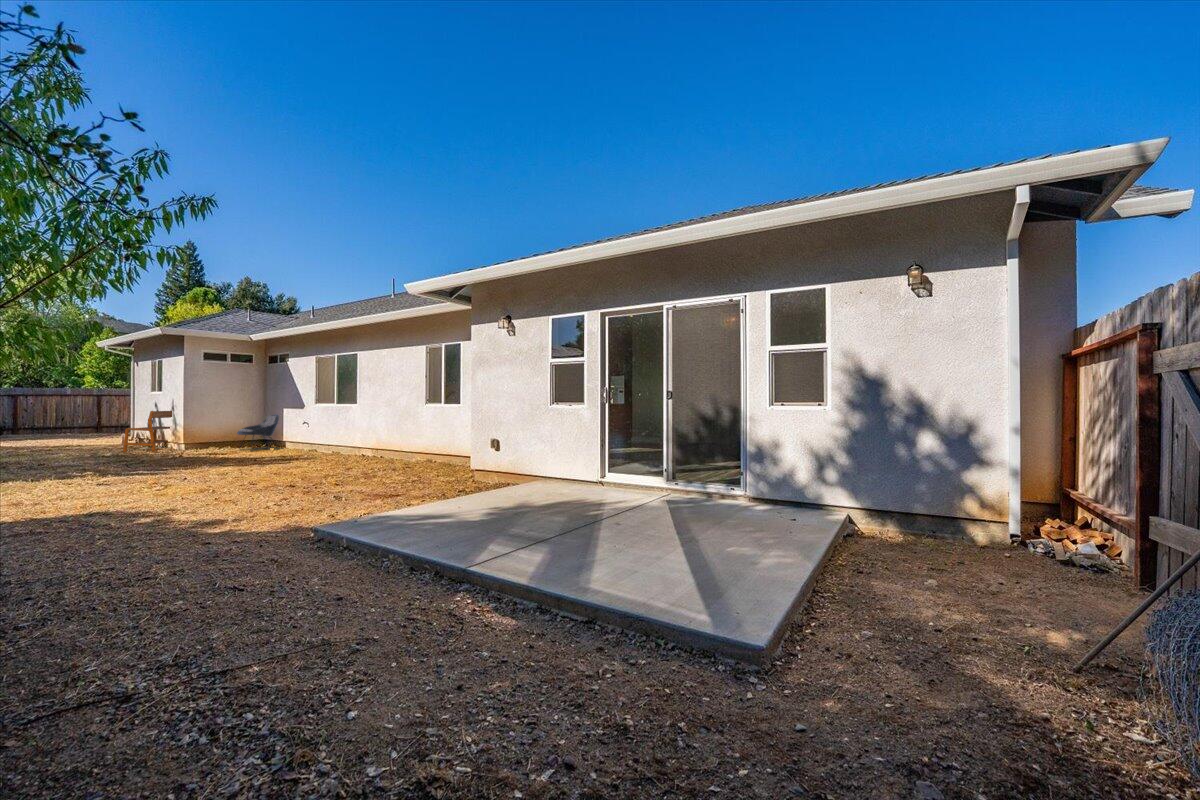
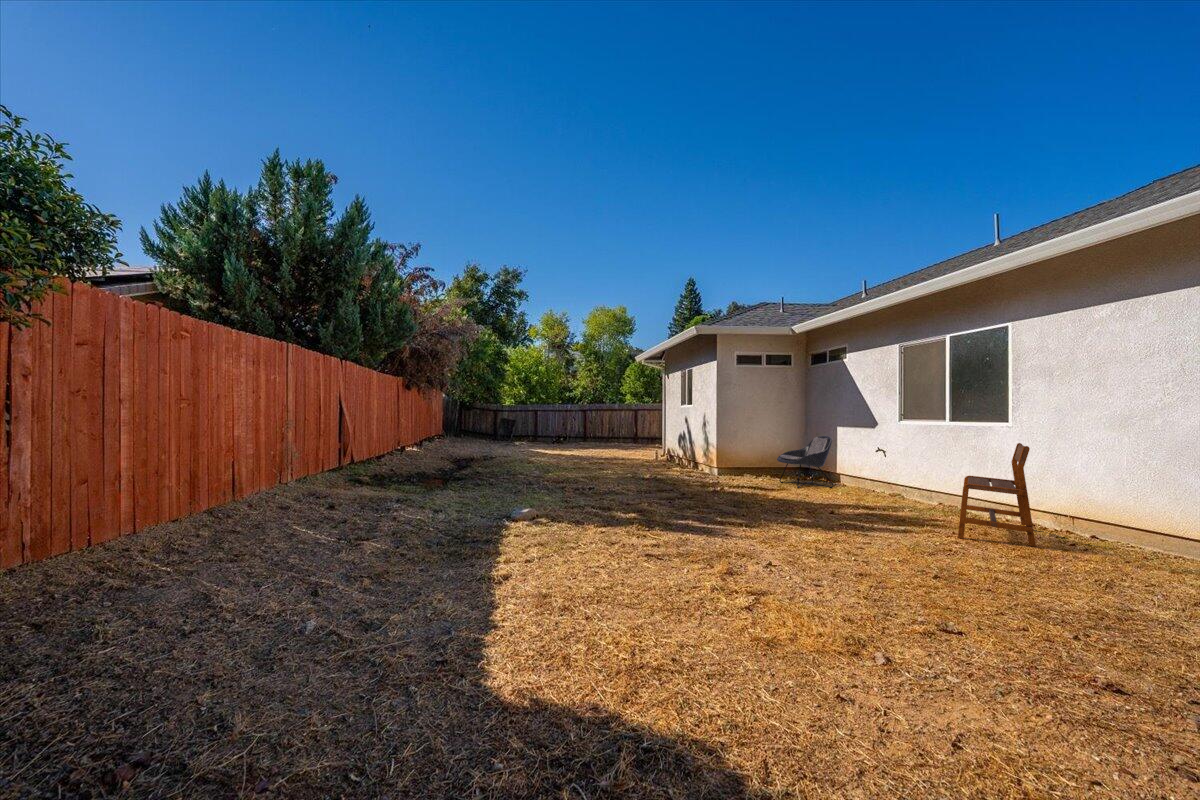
bench: present [123,411,172,452] -> present [958,443,1036,546]

